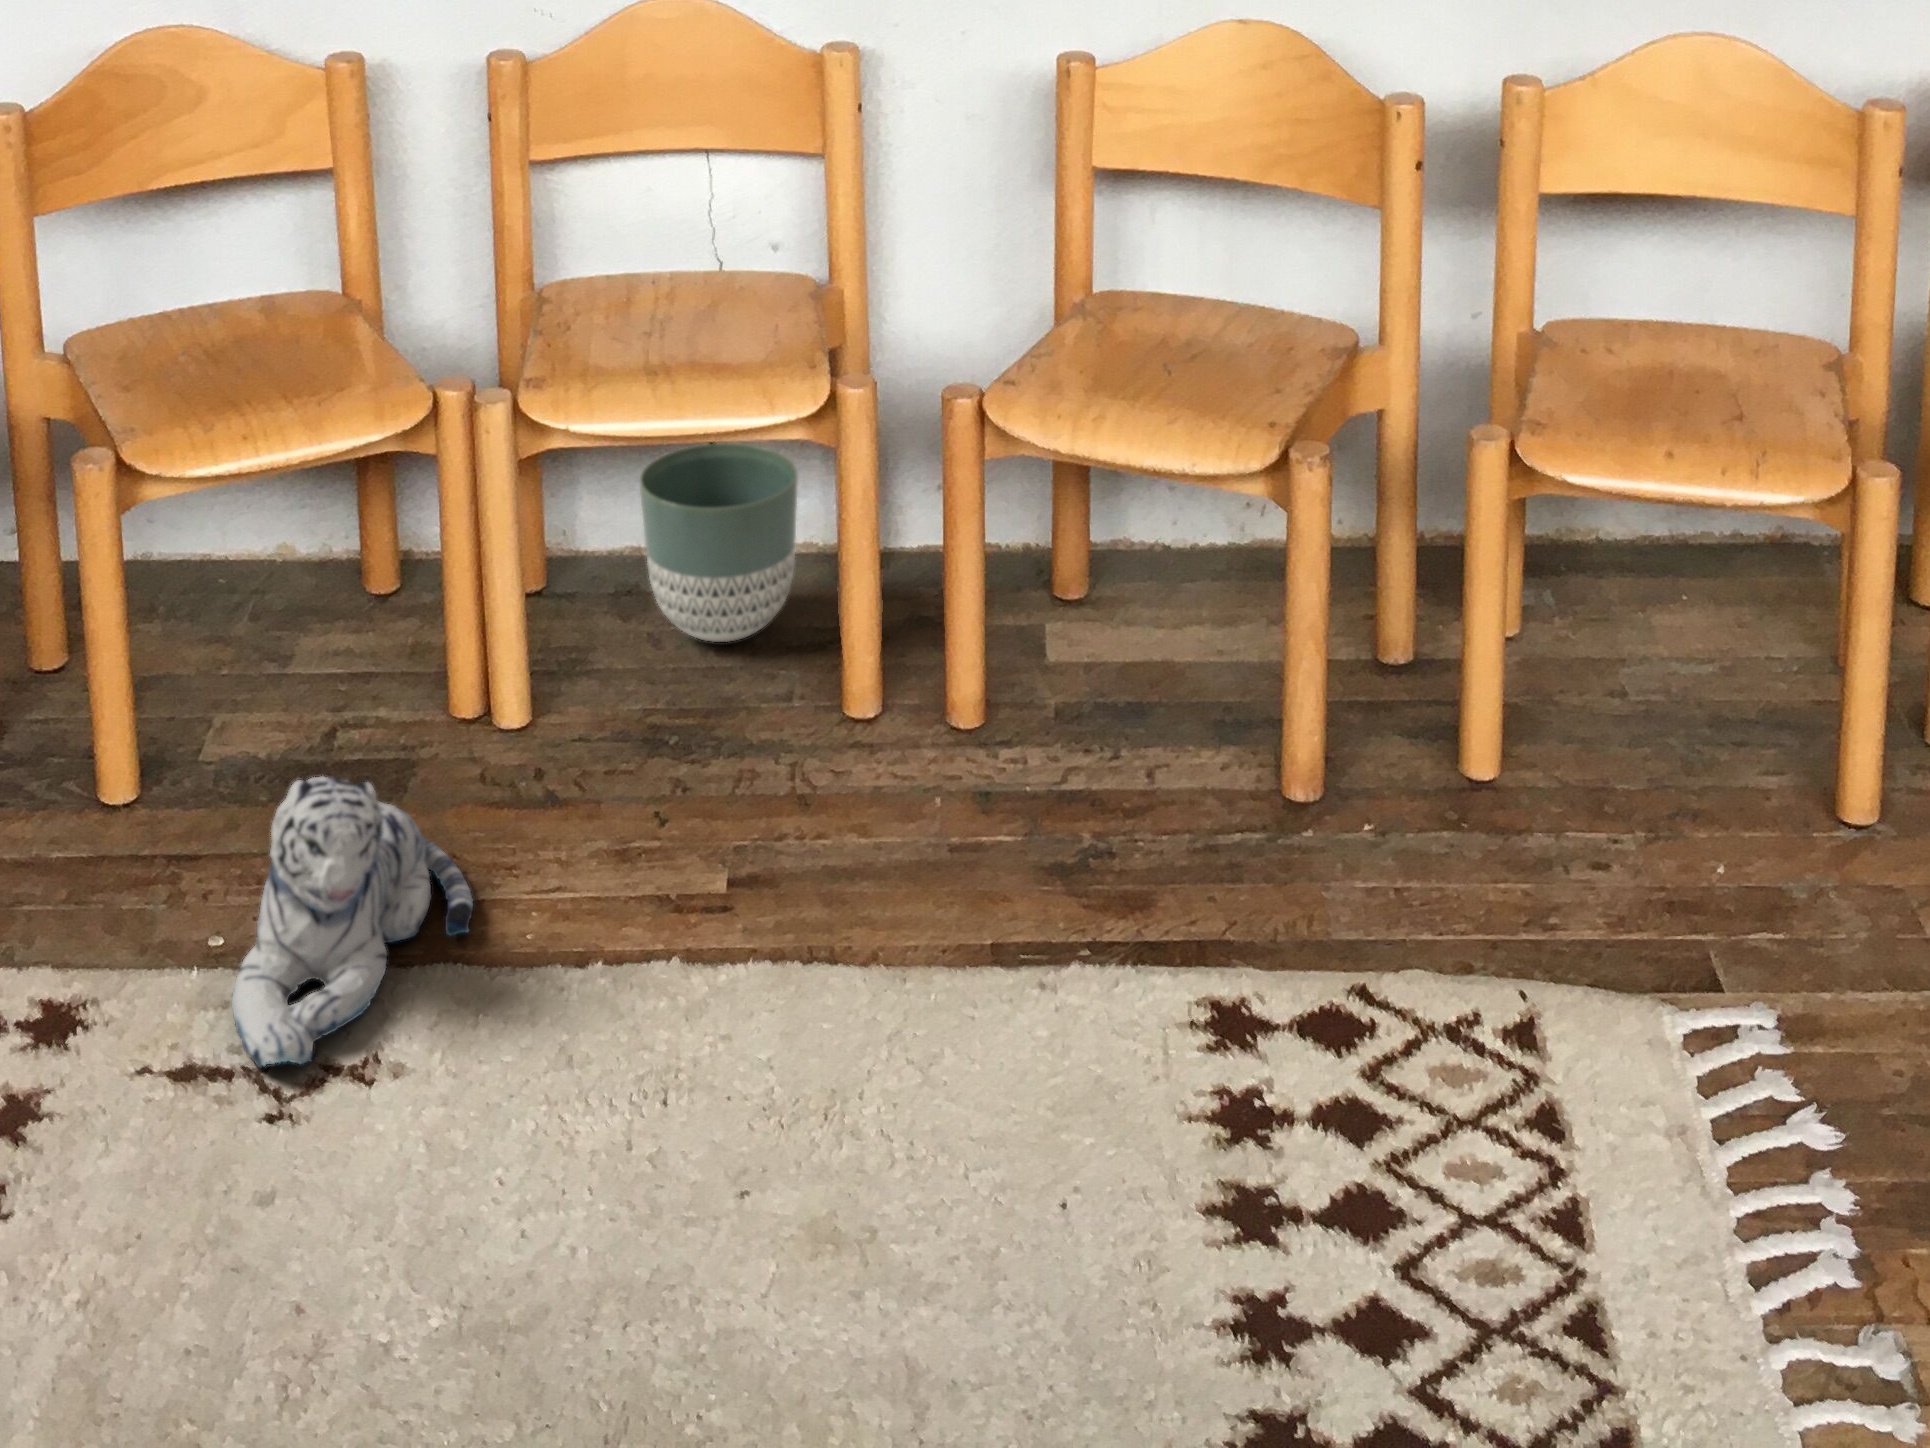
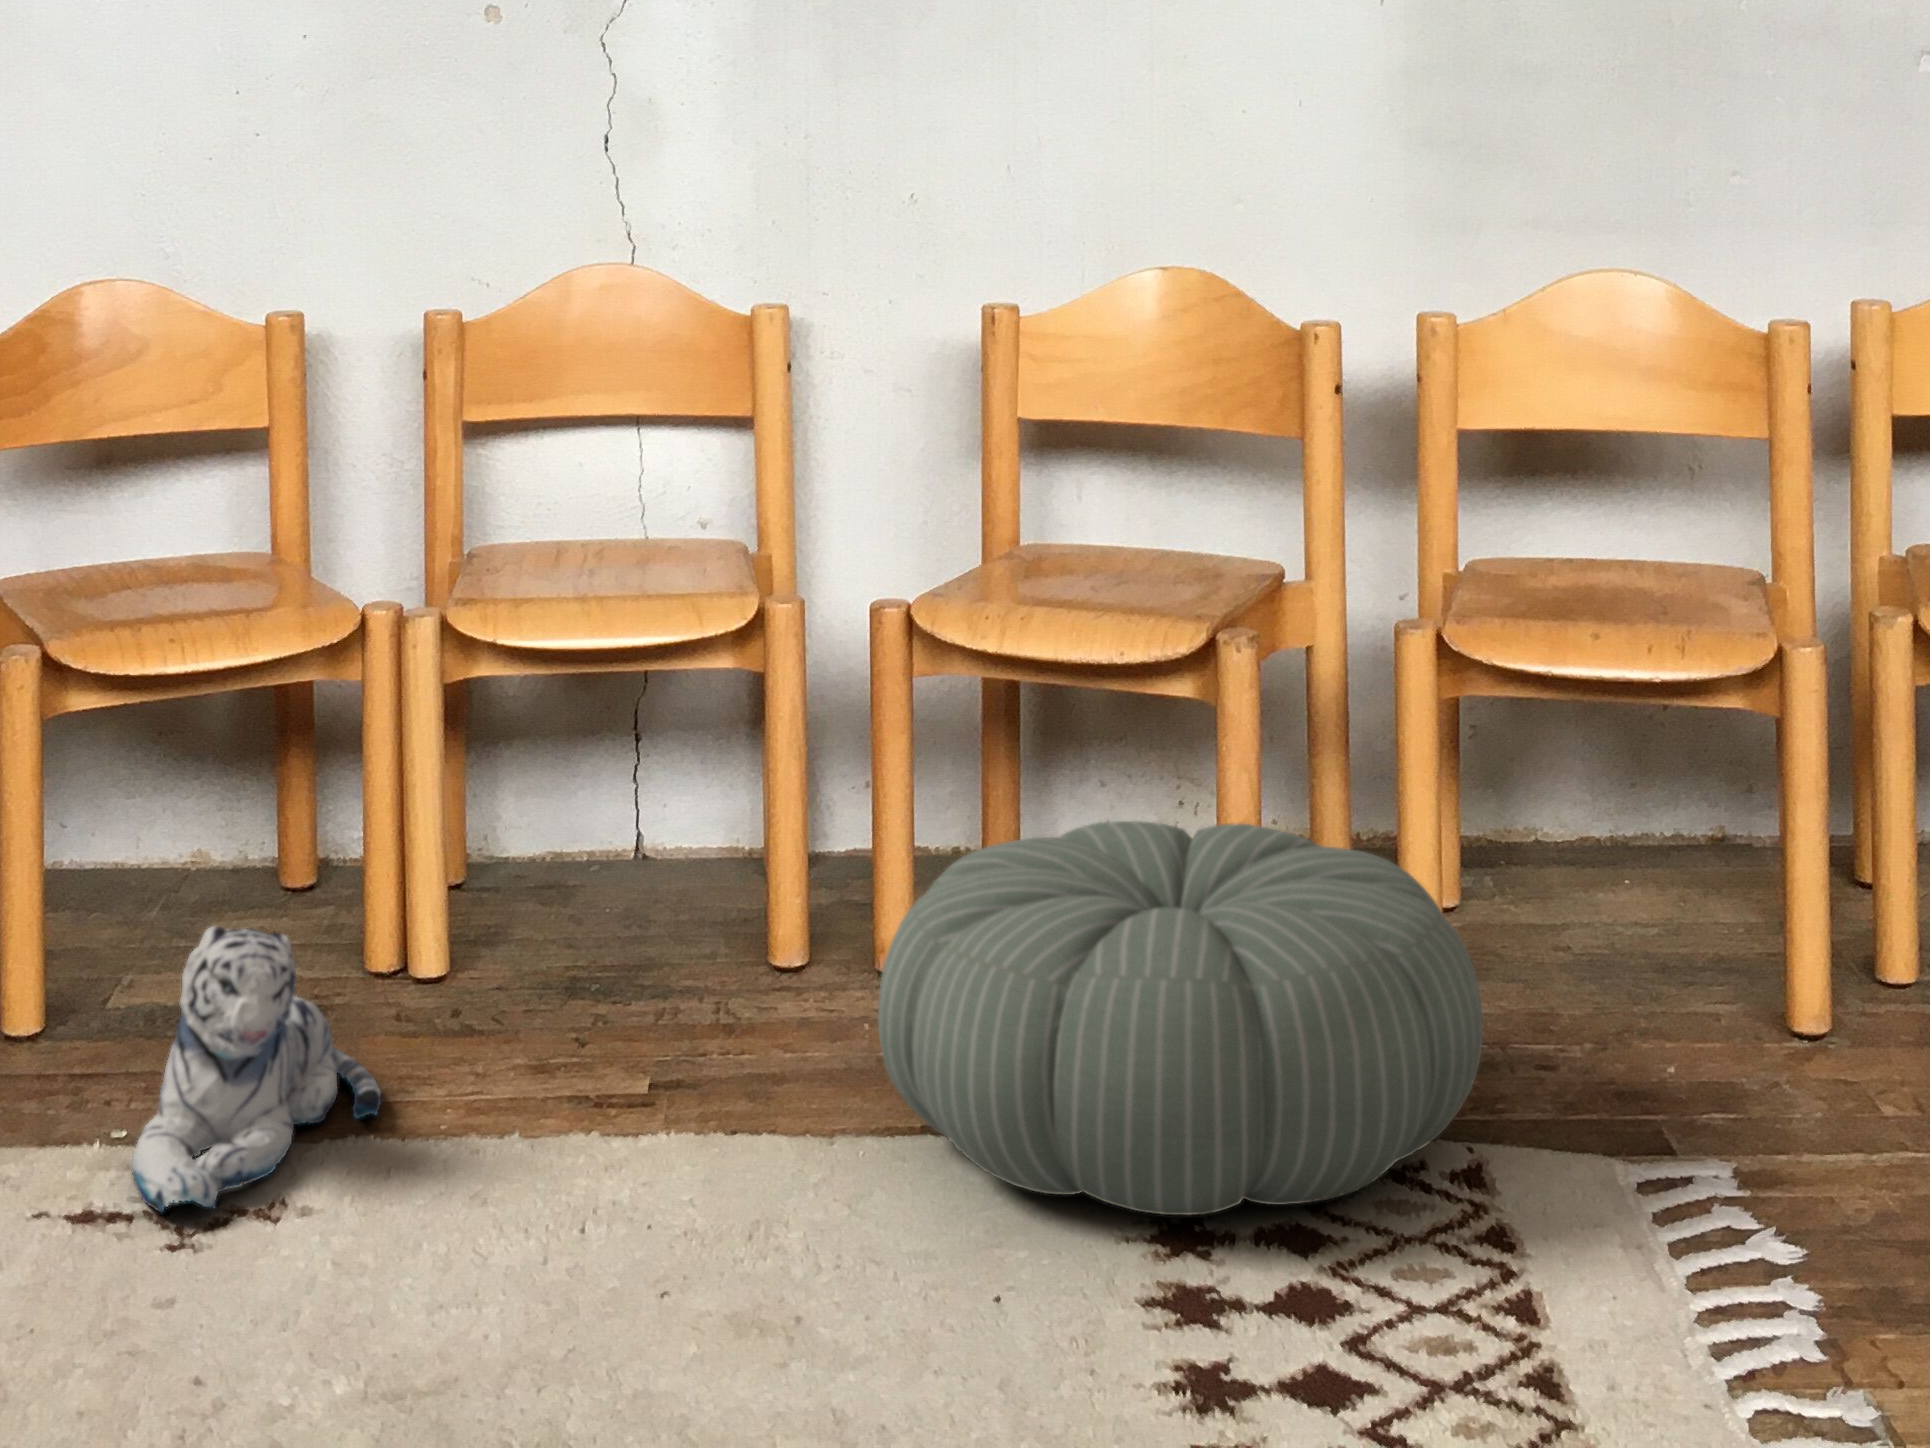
planter: present [640,443,798,642] -> none [555,716,716,916]
pouf: none [949,636,1540,1088] -> present [878,821,1483,1215]

